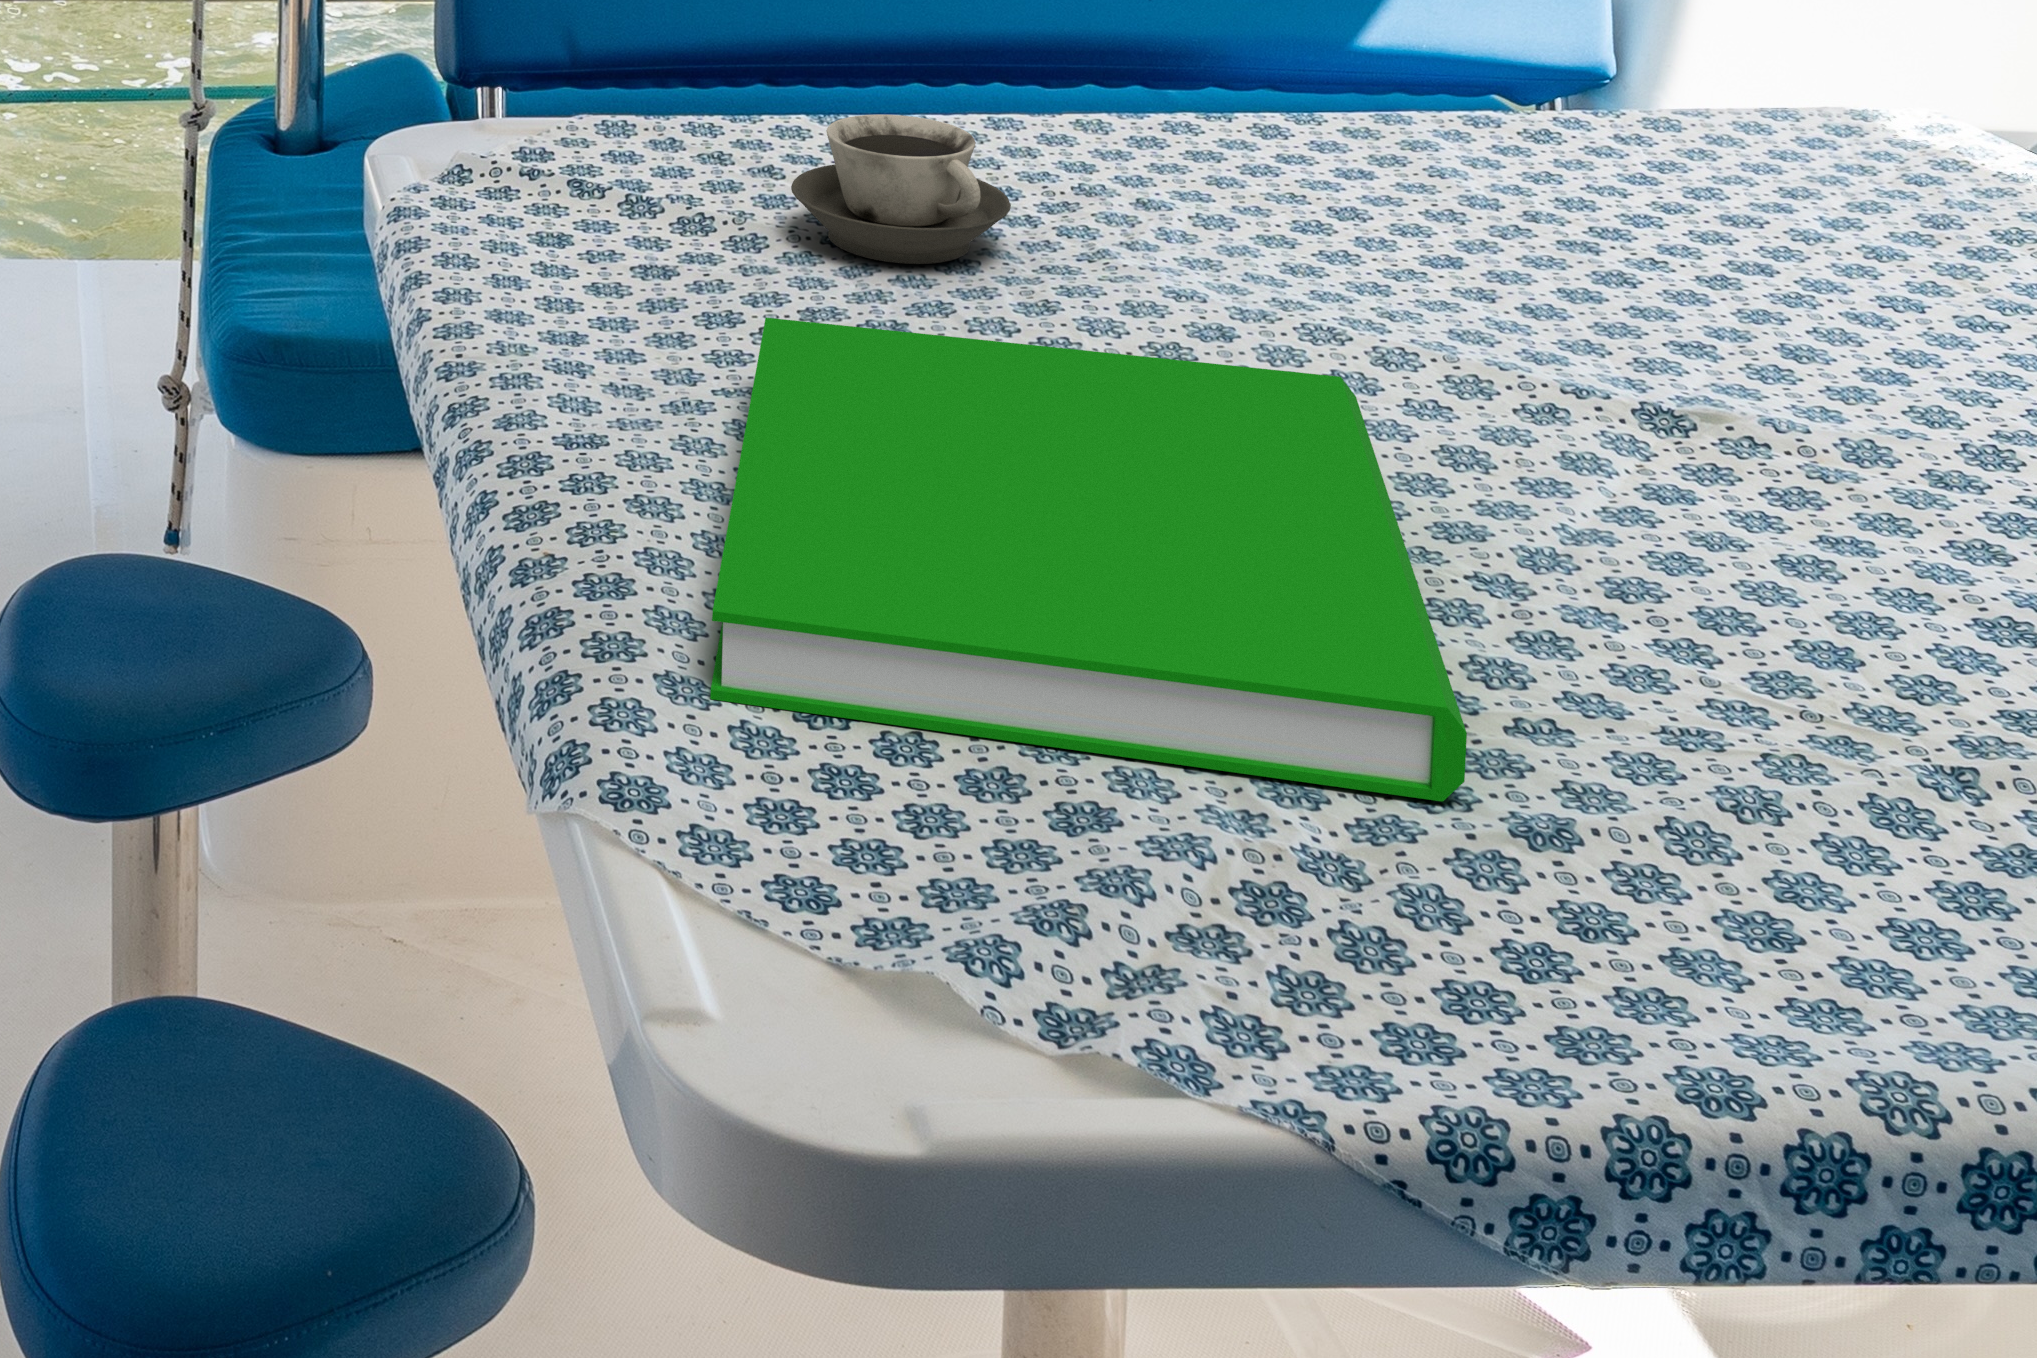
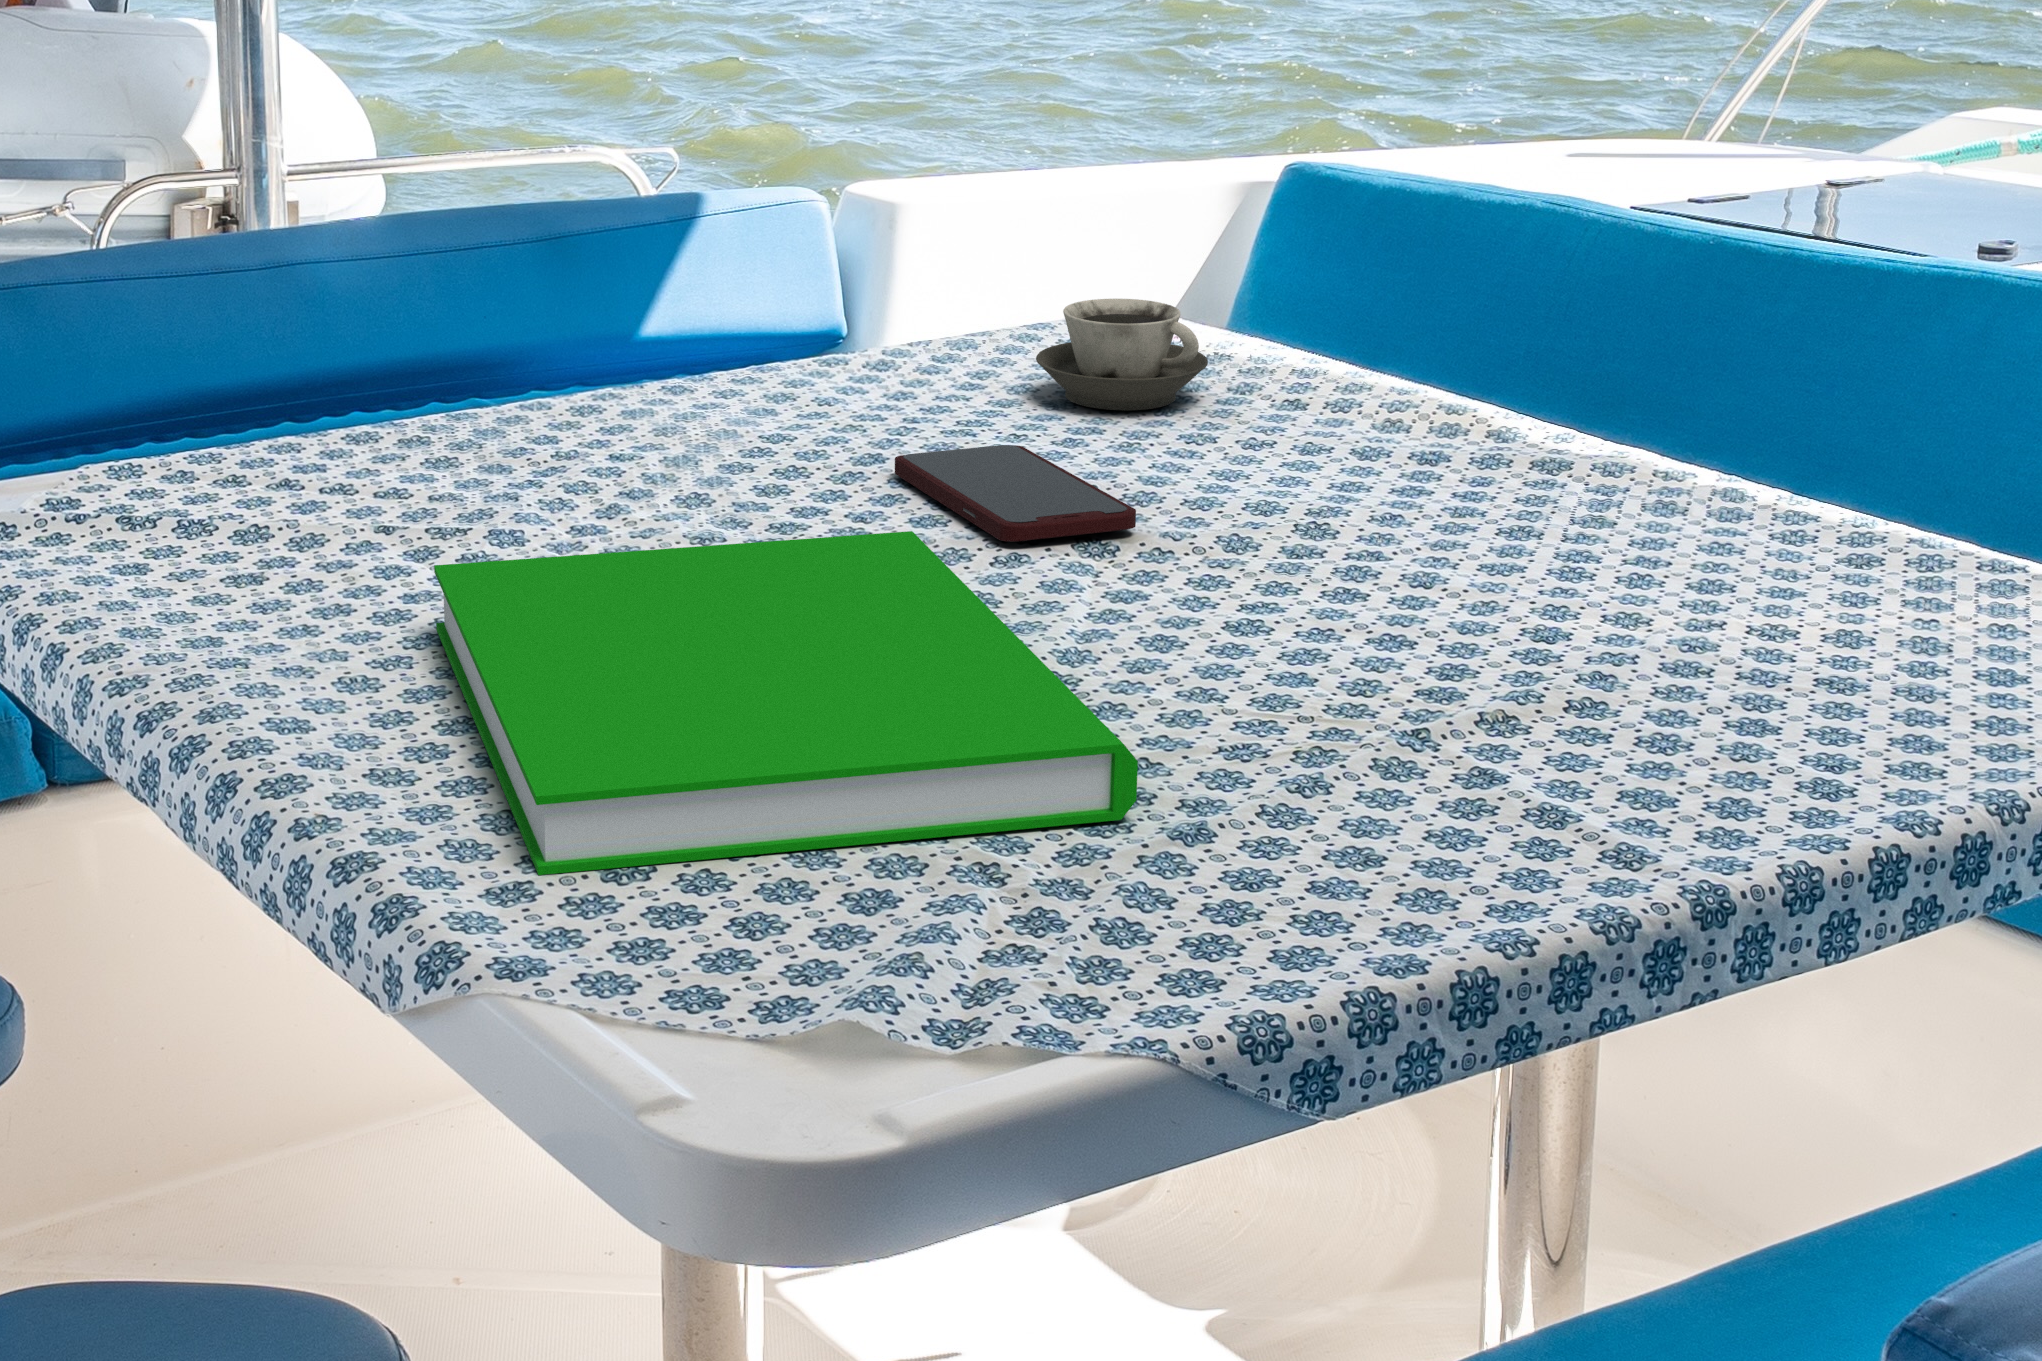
cup: present [791,115,1011,264] -> present [1036,299,1208,410]
smartphone: none [1408,273,1689,420] -> present [895,445,1136,542]

